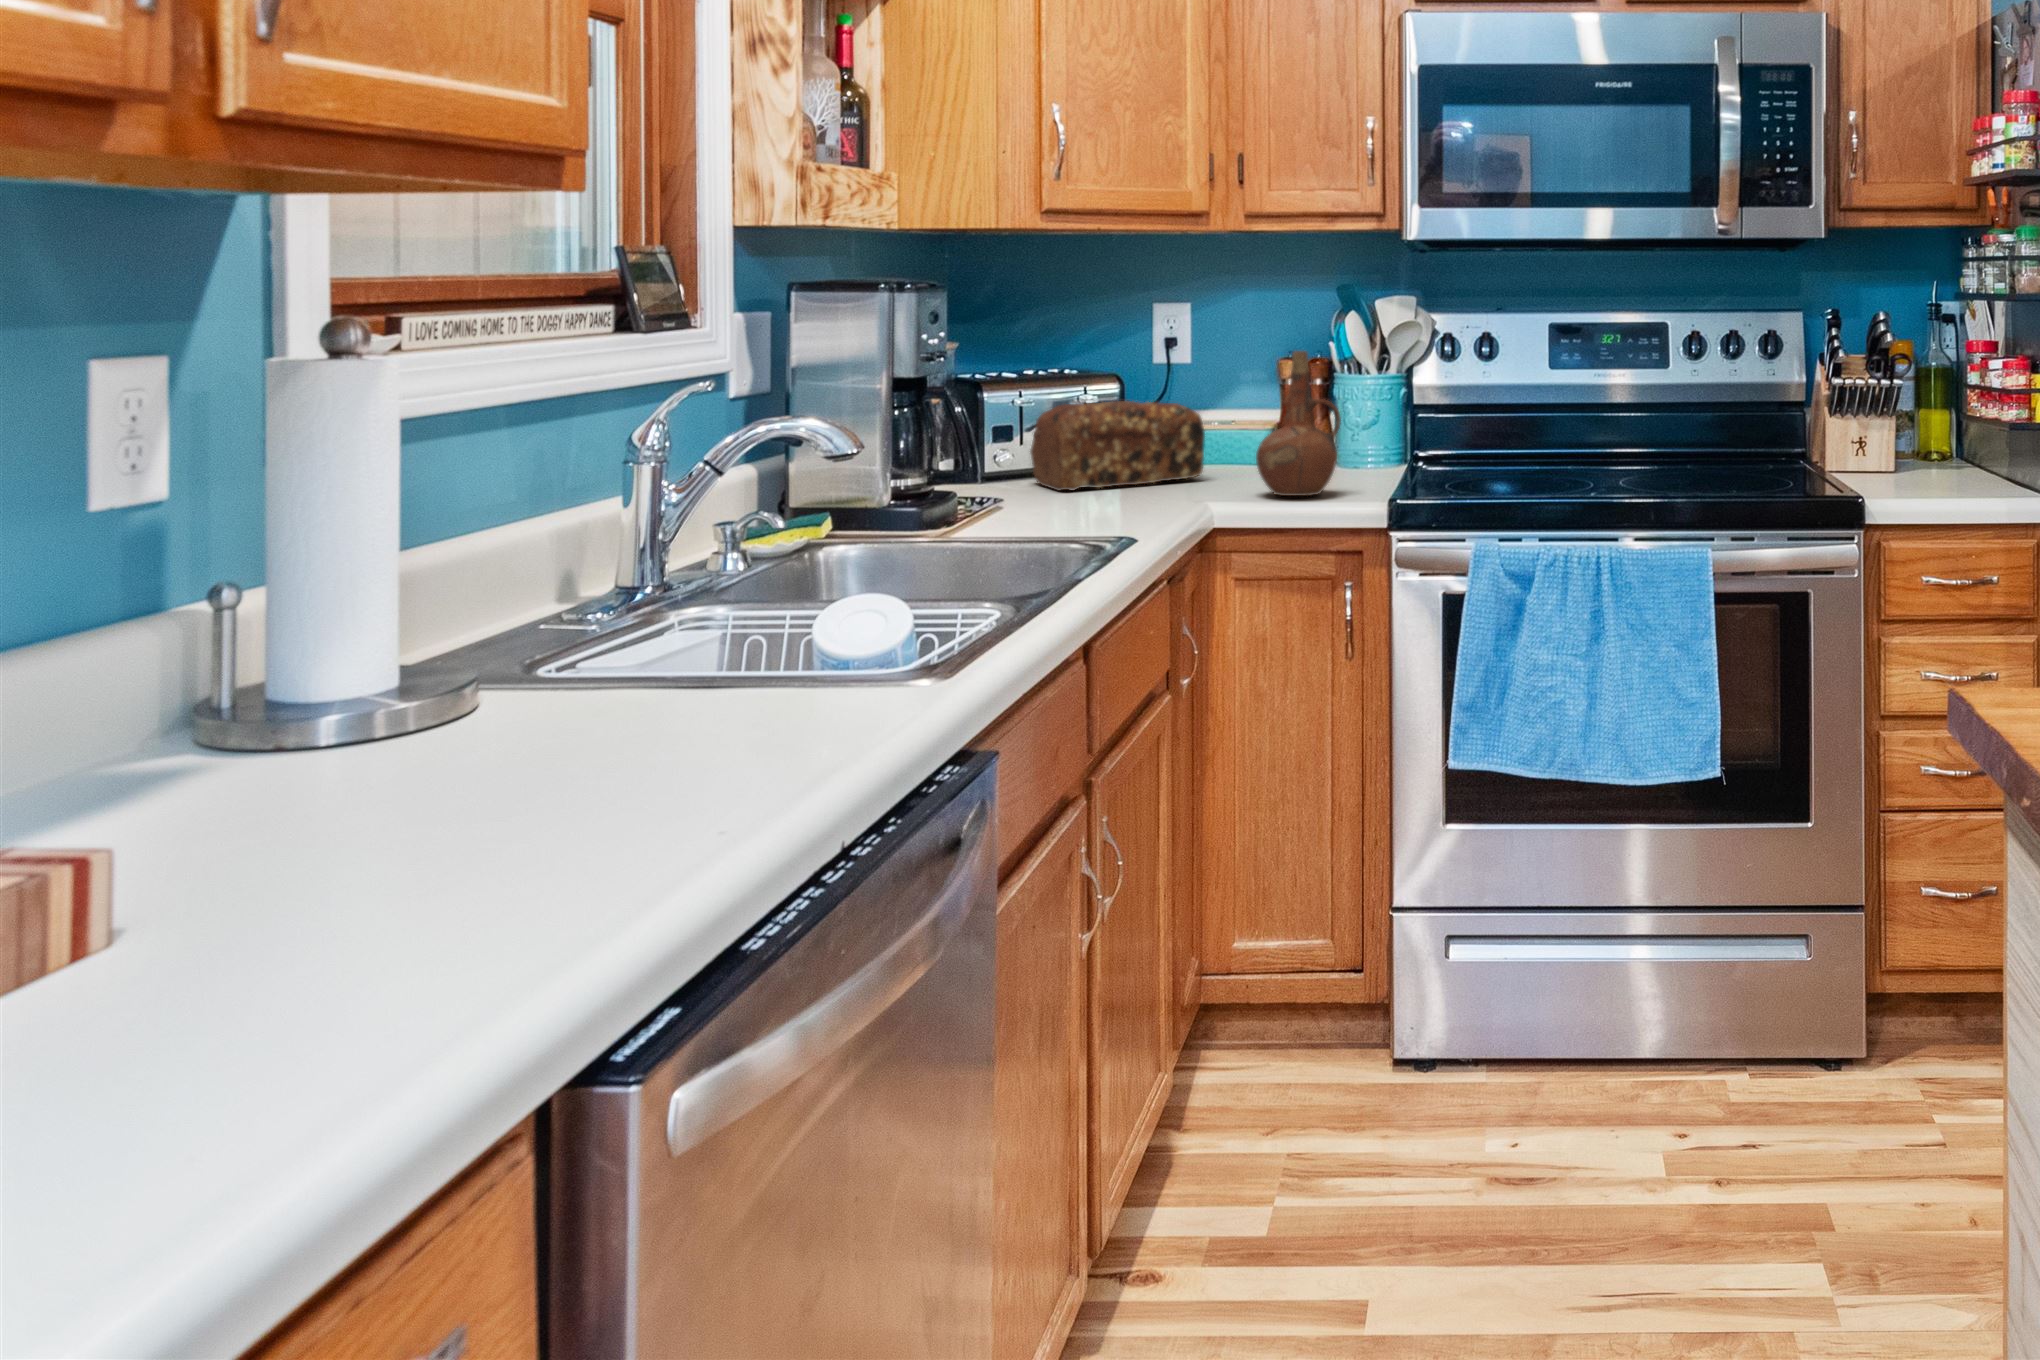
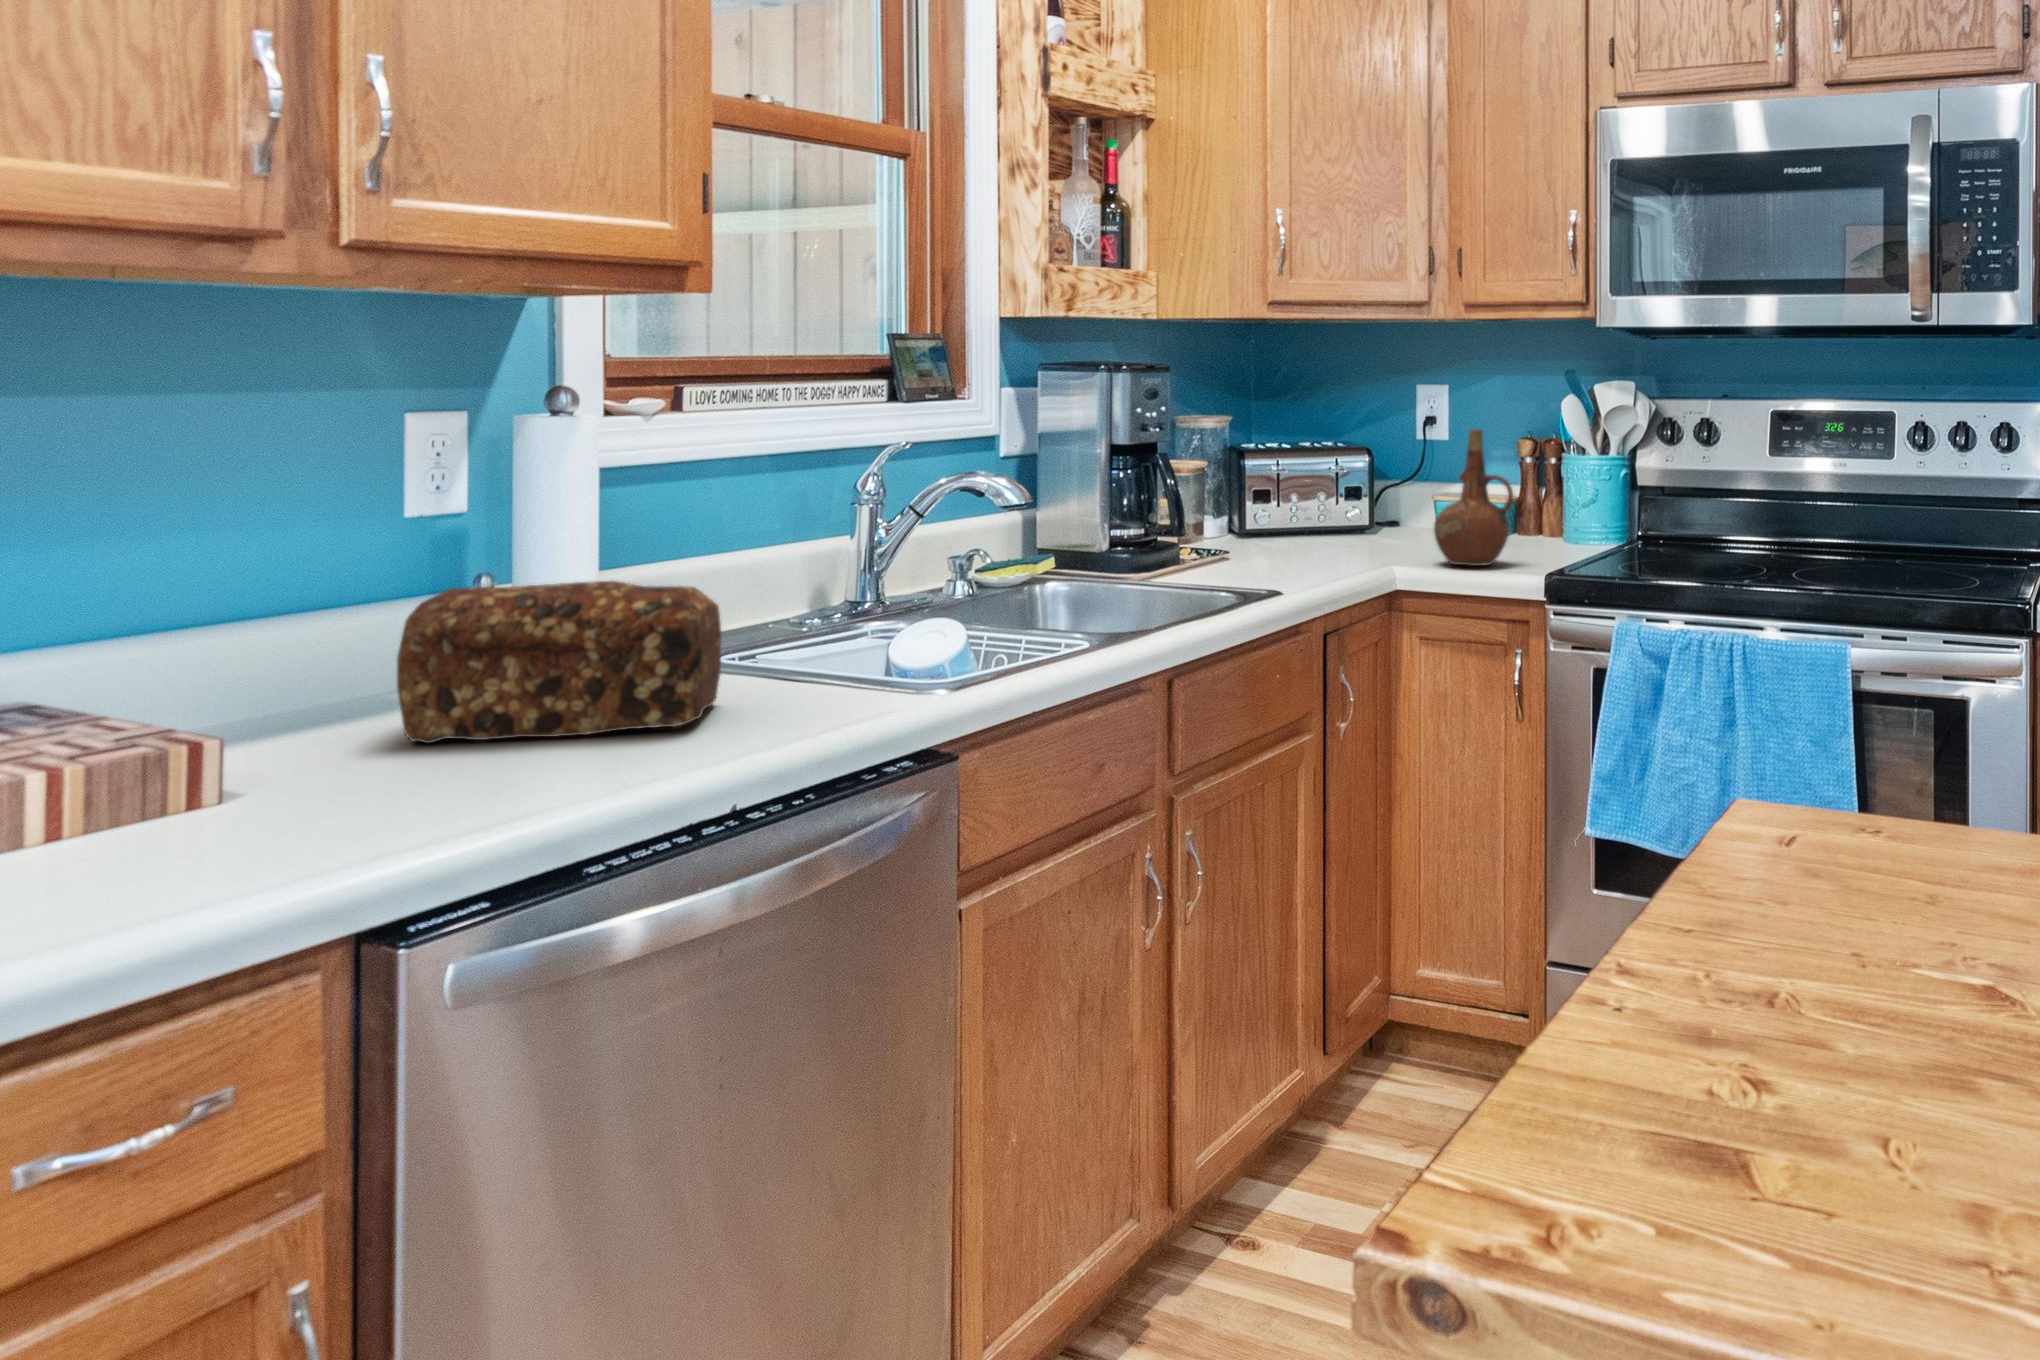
bread loaf: present [1030,400,1205,491] -> present [397,581,721,743]

